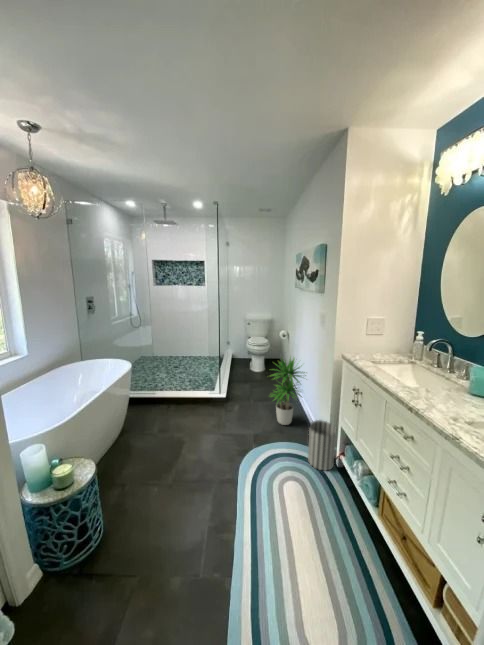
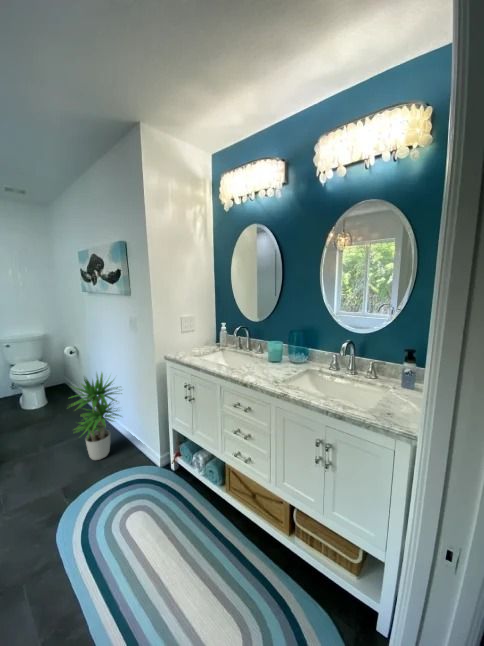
wastebasket: present [308,420,336,470] -> none [141,430,172,486]

